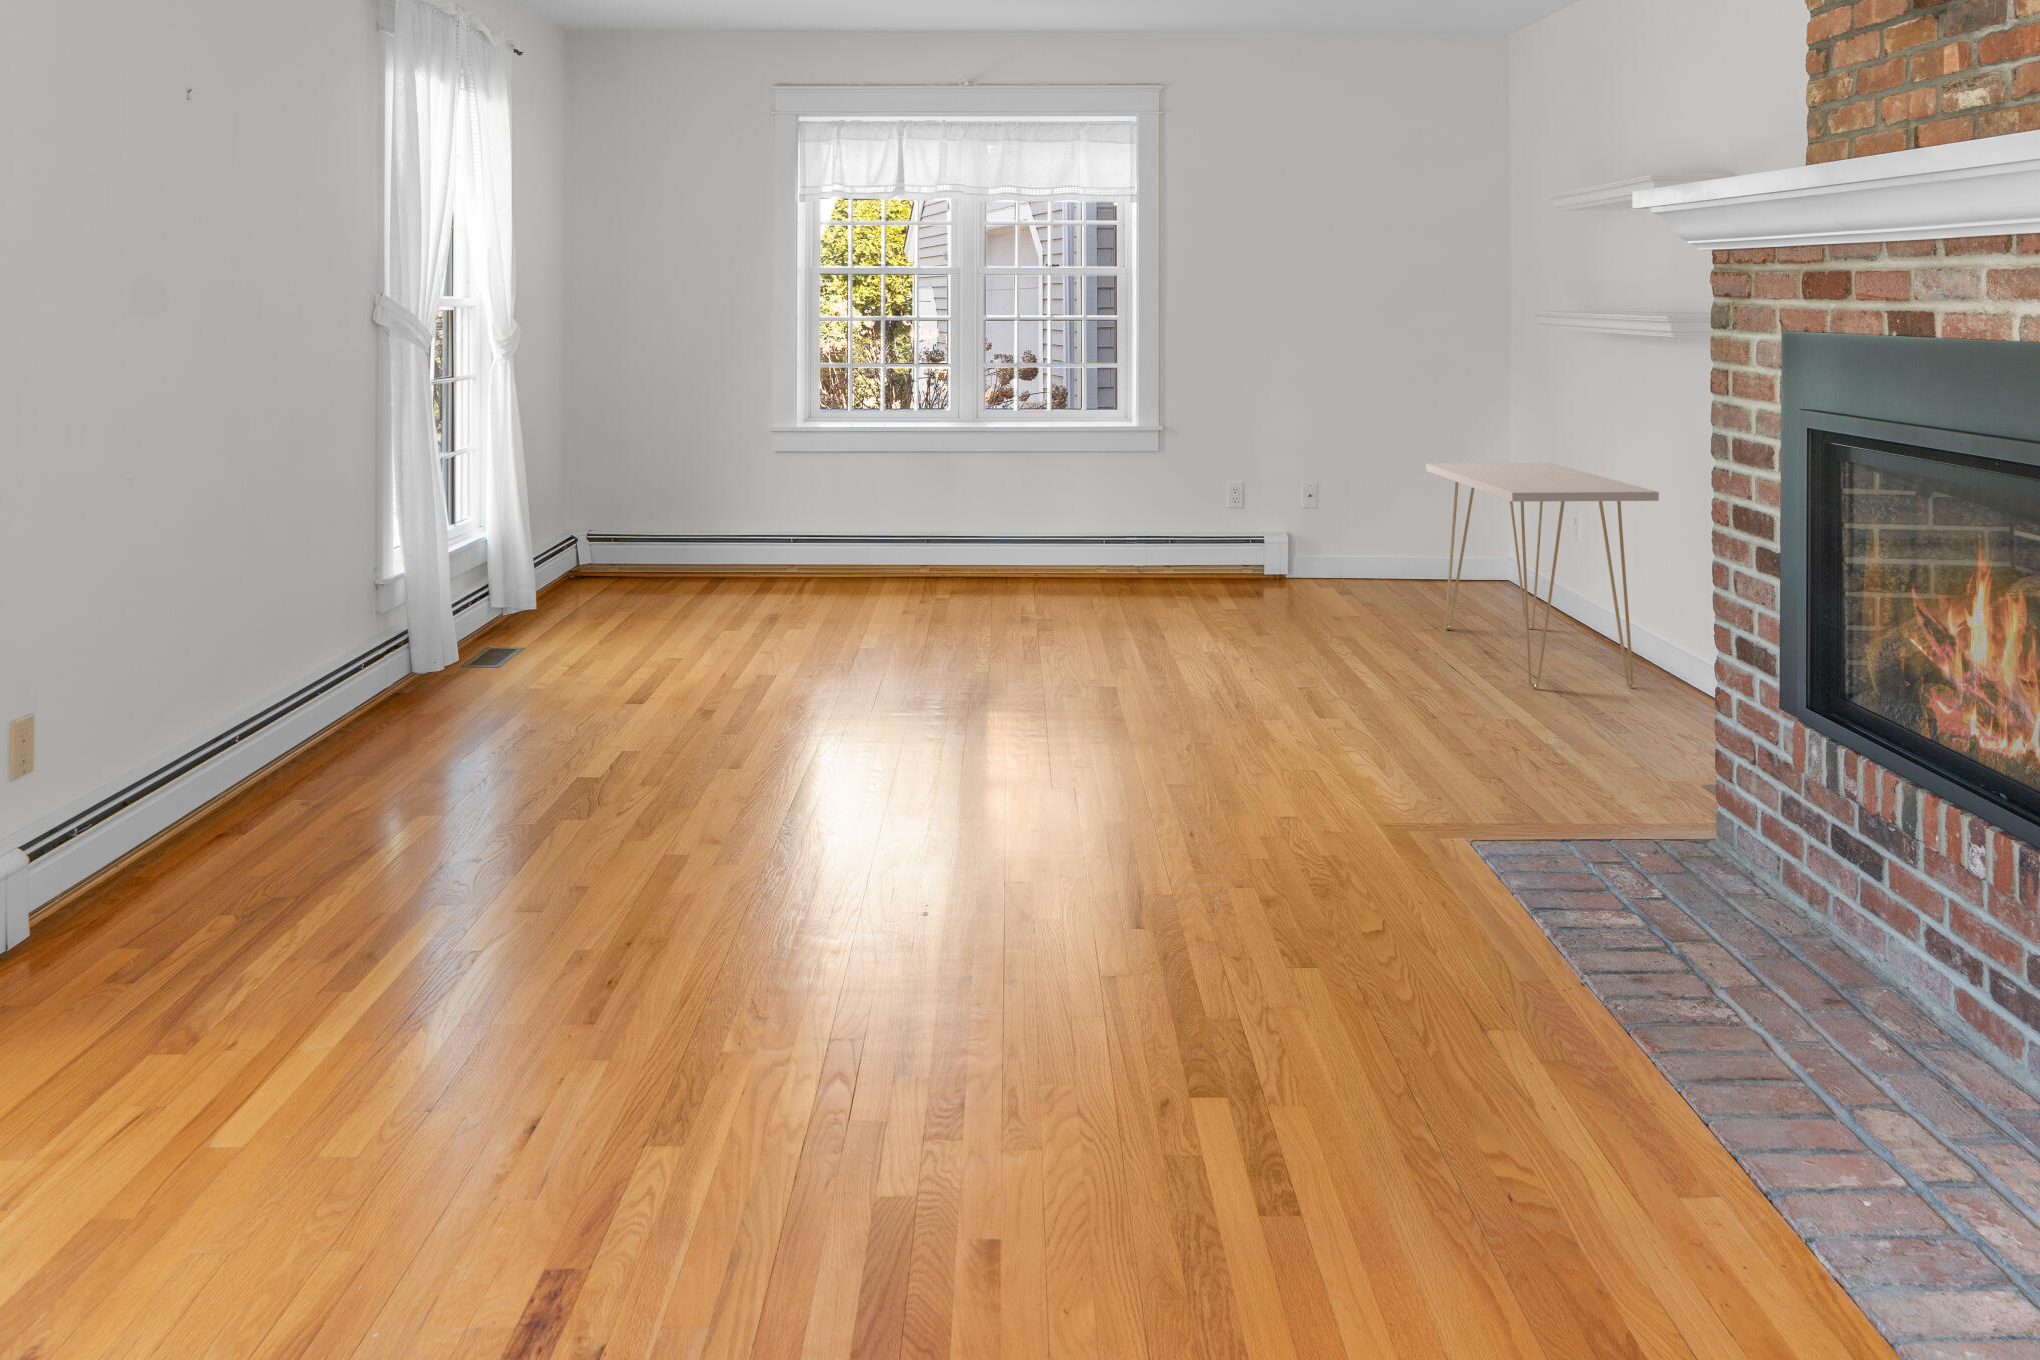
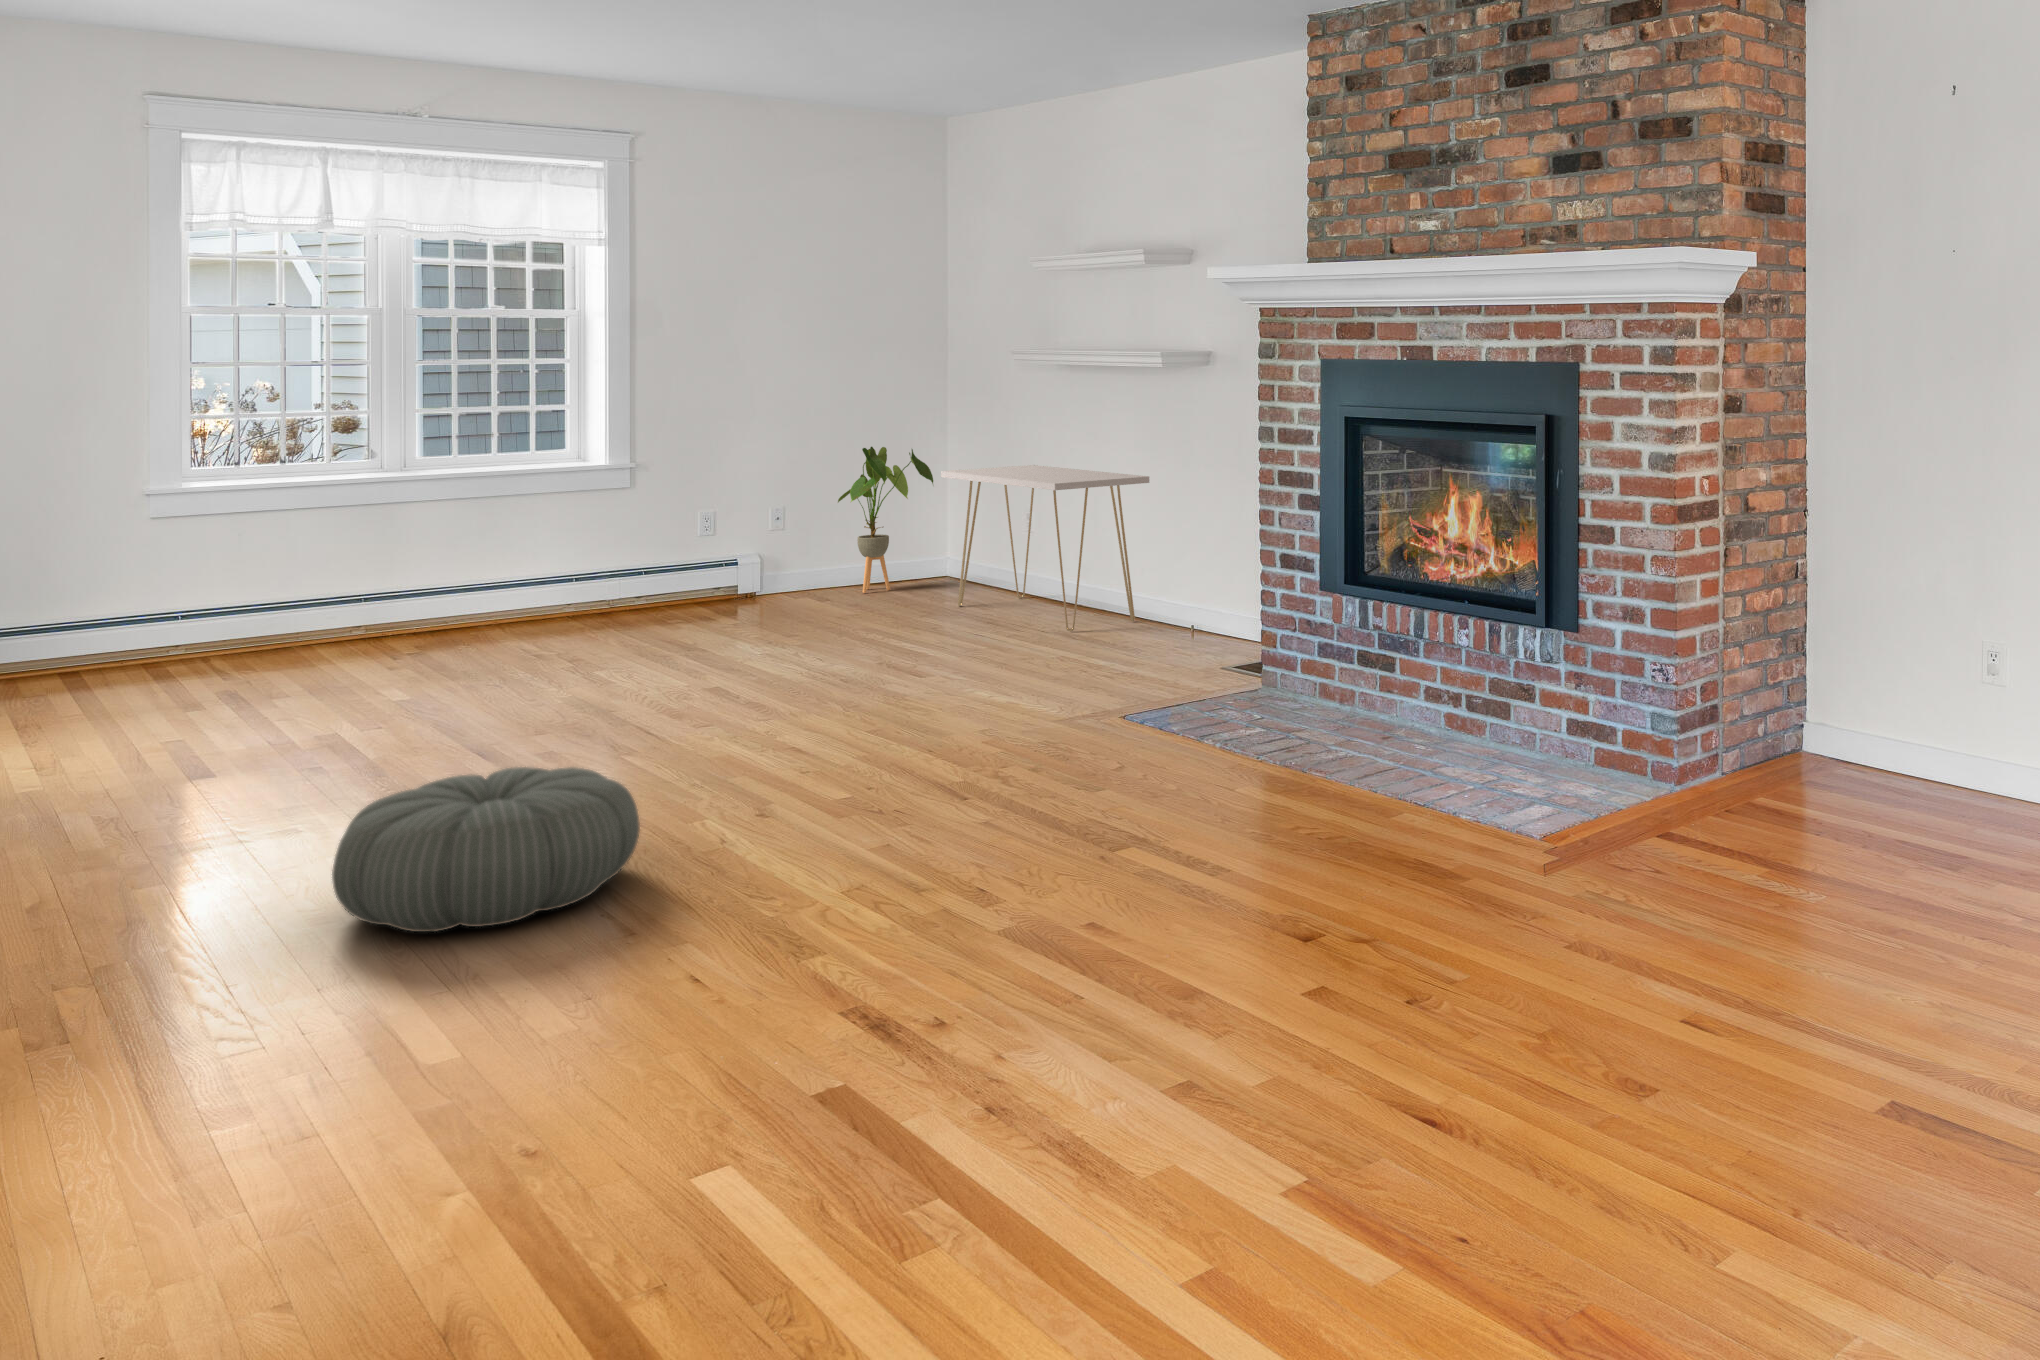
house plant: none [1347,429,1448,596] -> present [838,447,933,593]
pouf: none [443,768,728,949] -> present [332,767,640,932]

